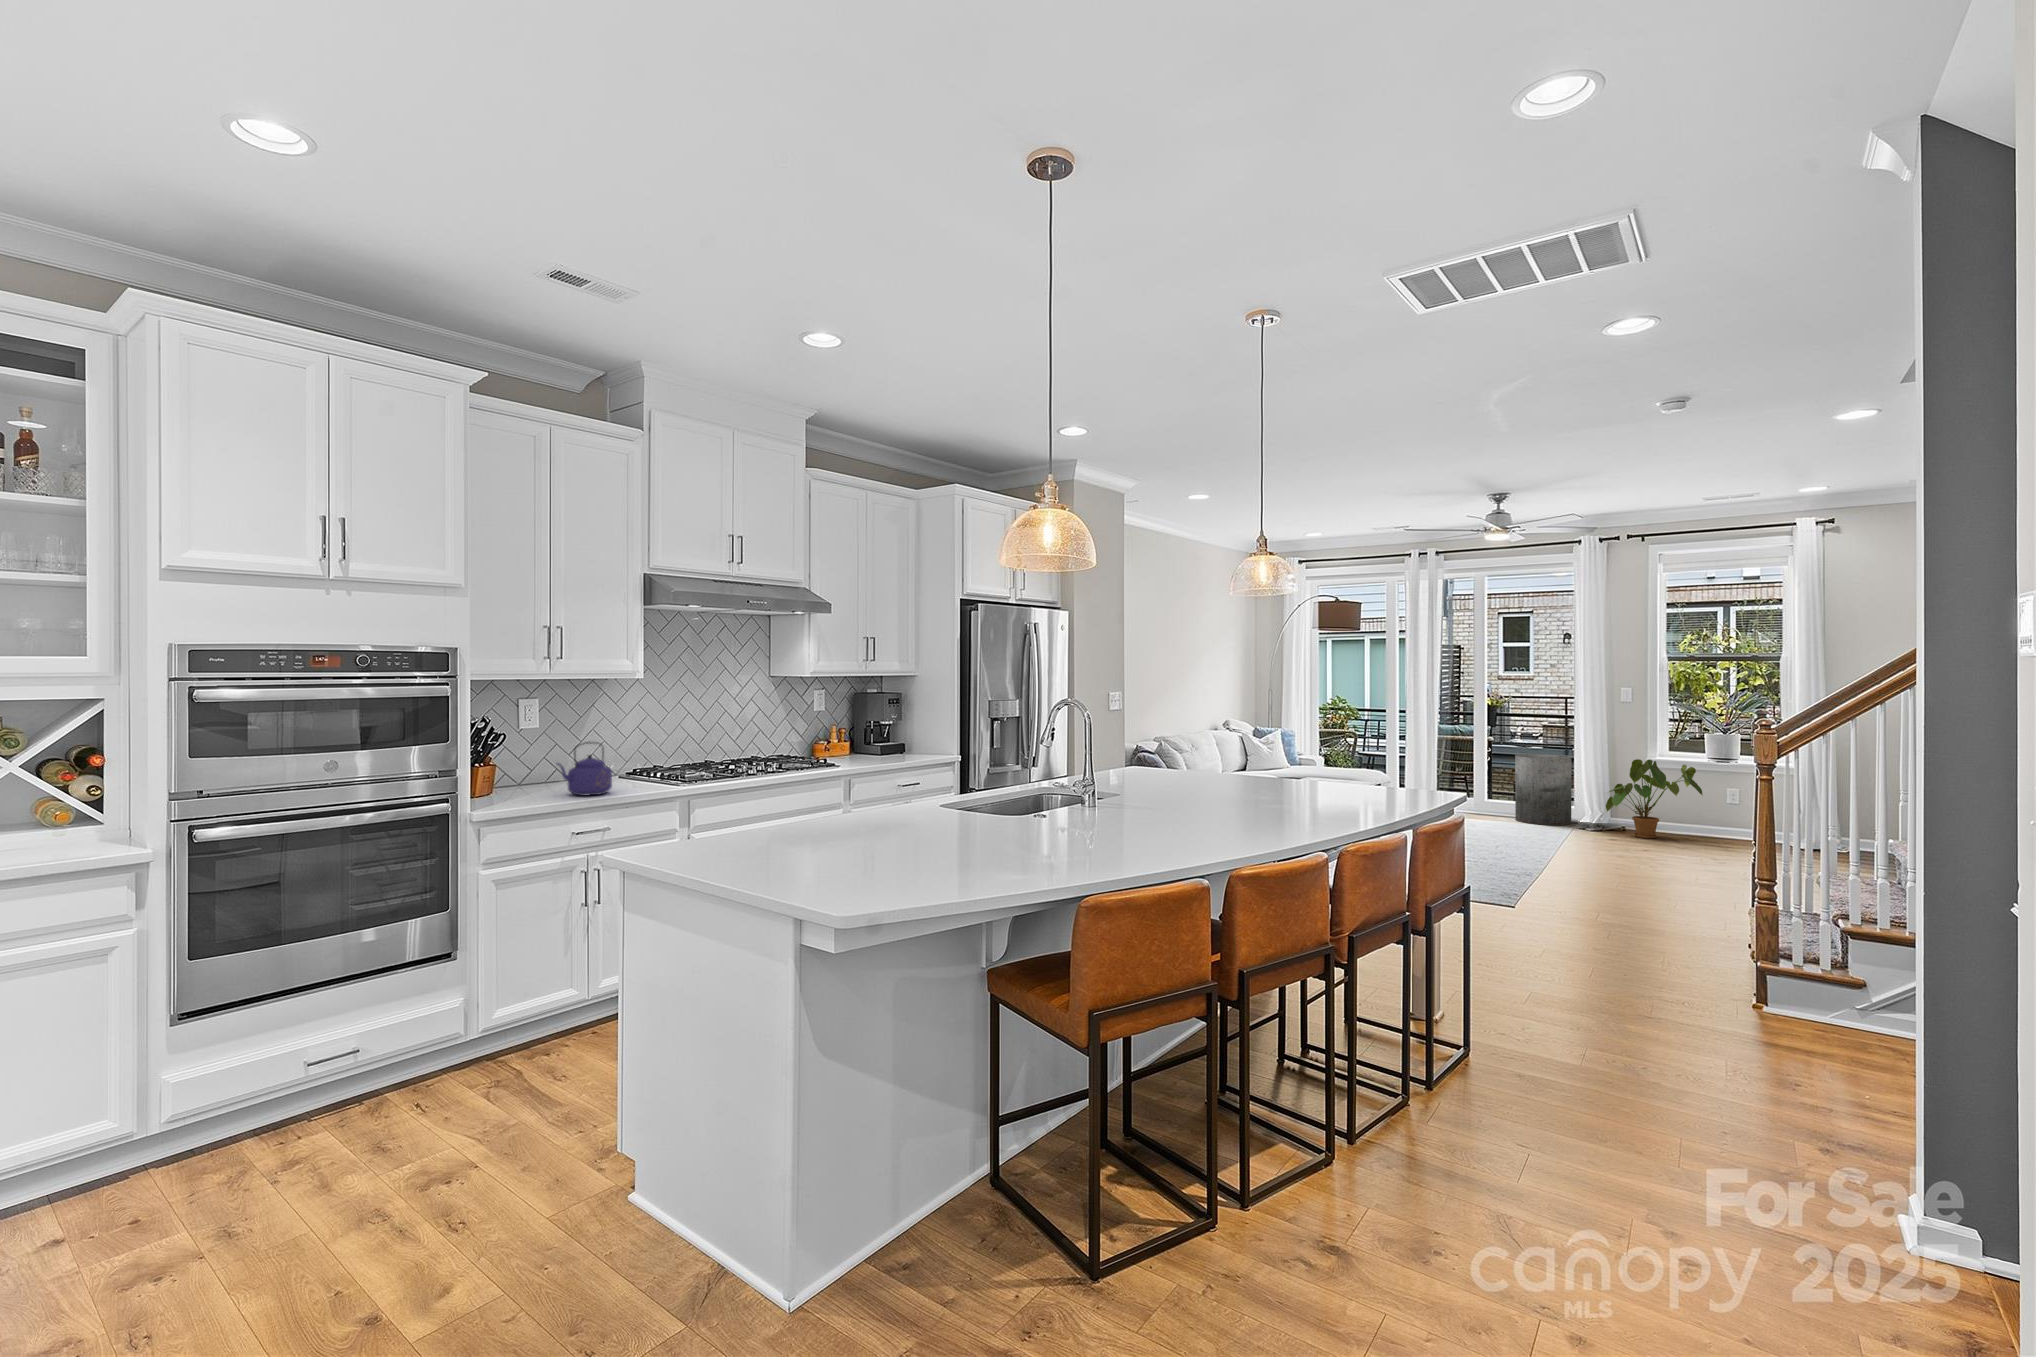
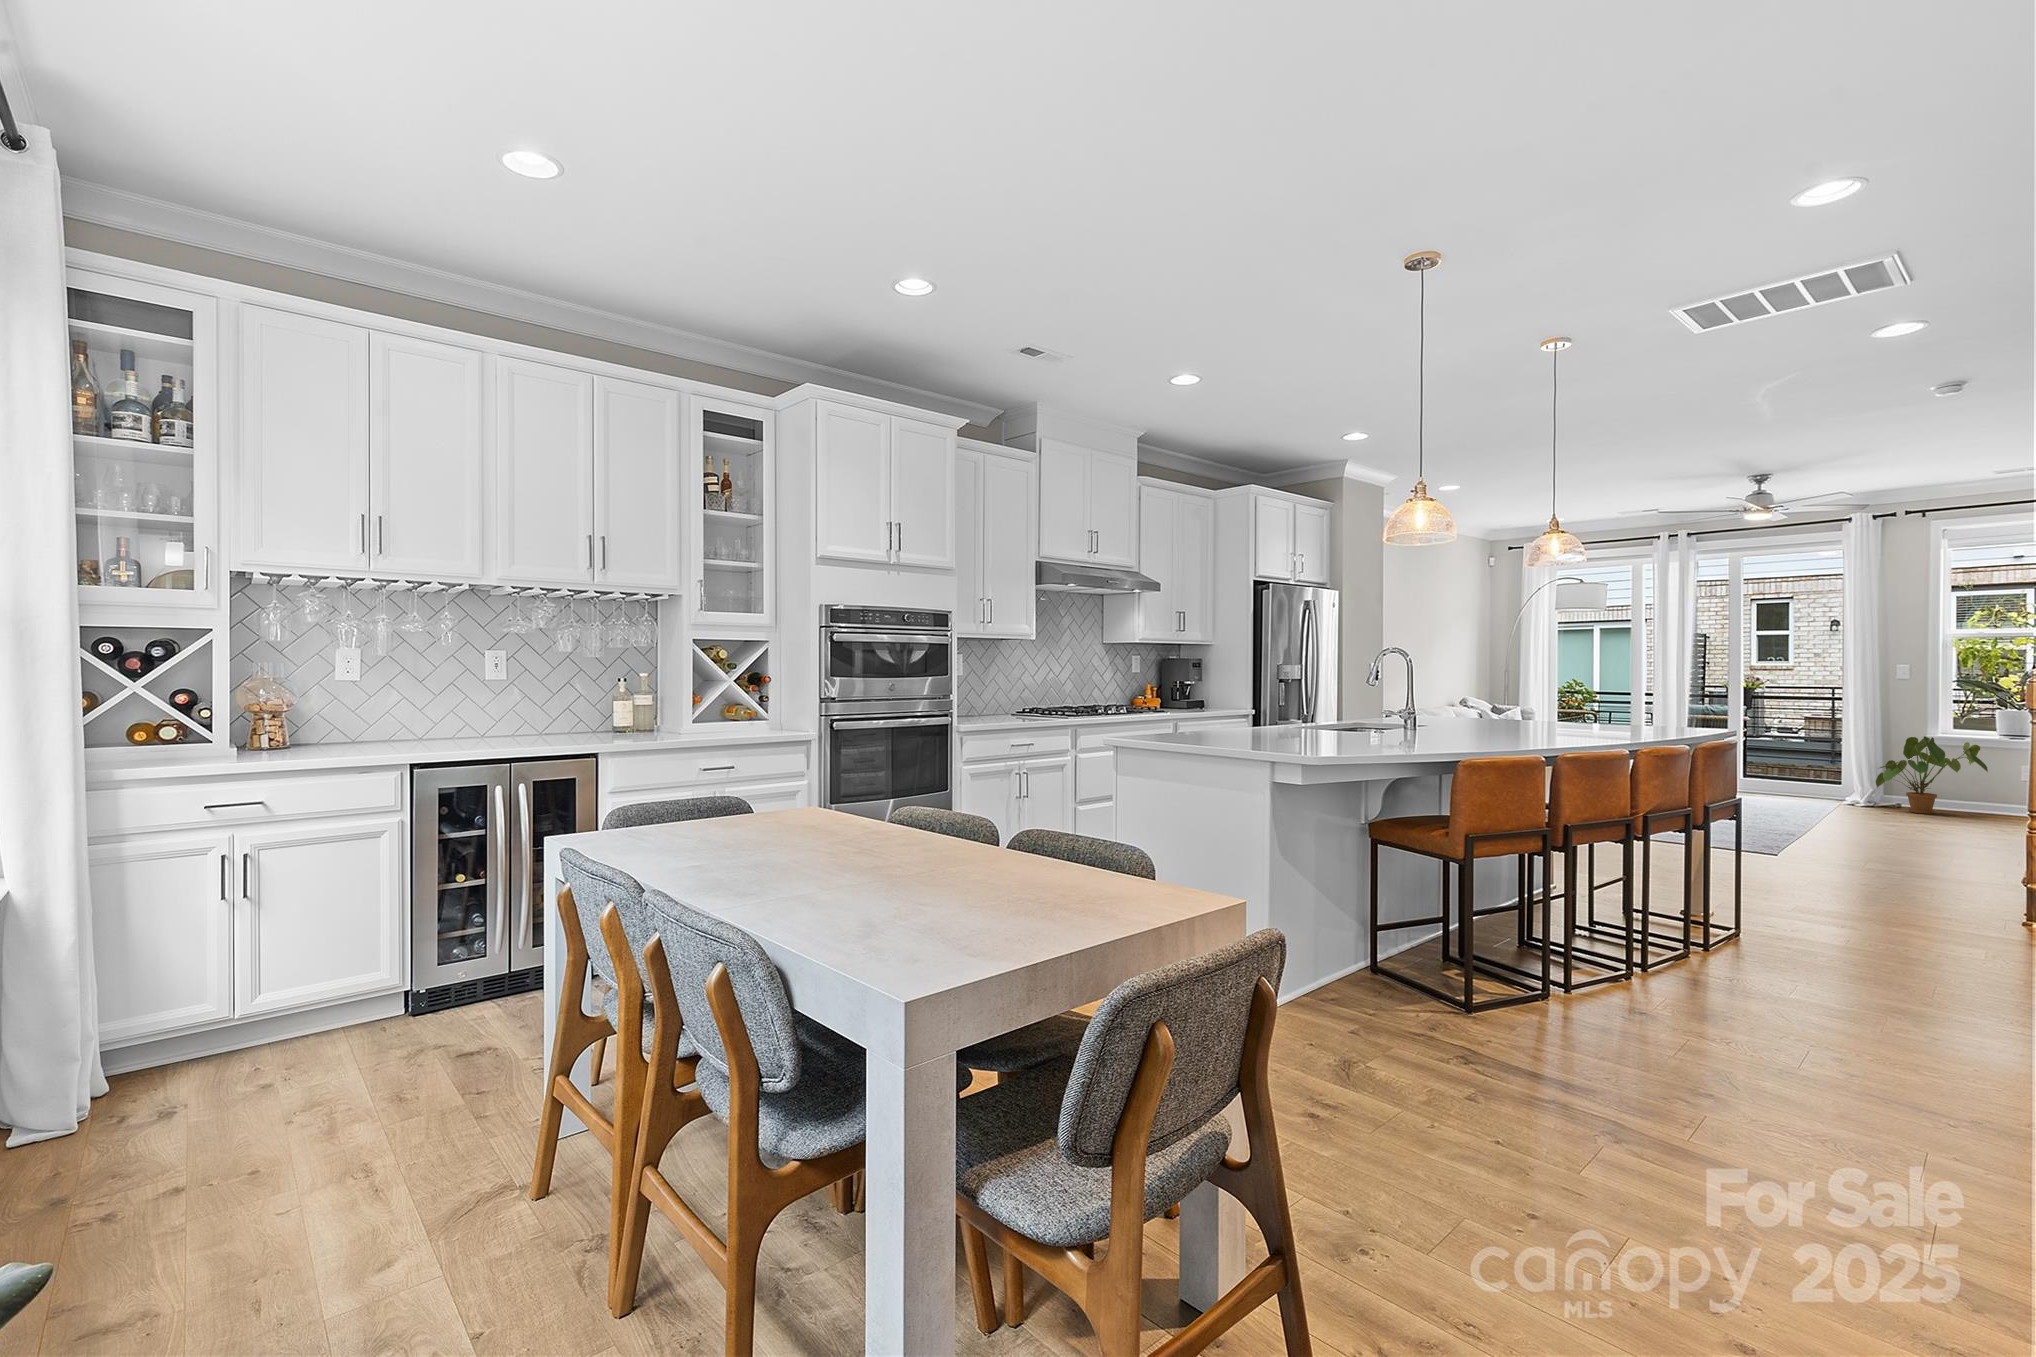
kettle: present [557,742,612,796] -> none [999,682,1033,720]
trash can: present [1515,754,1571,825] -> none [1774,733,1837,801]

